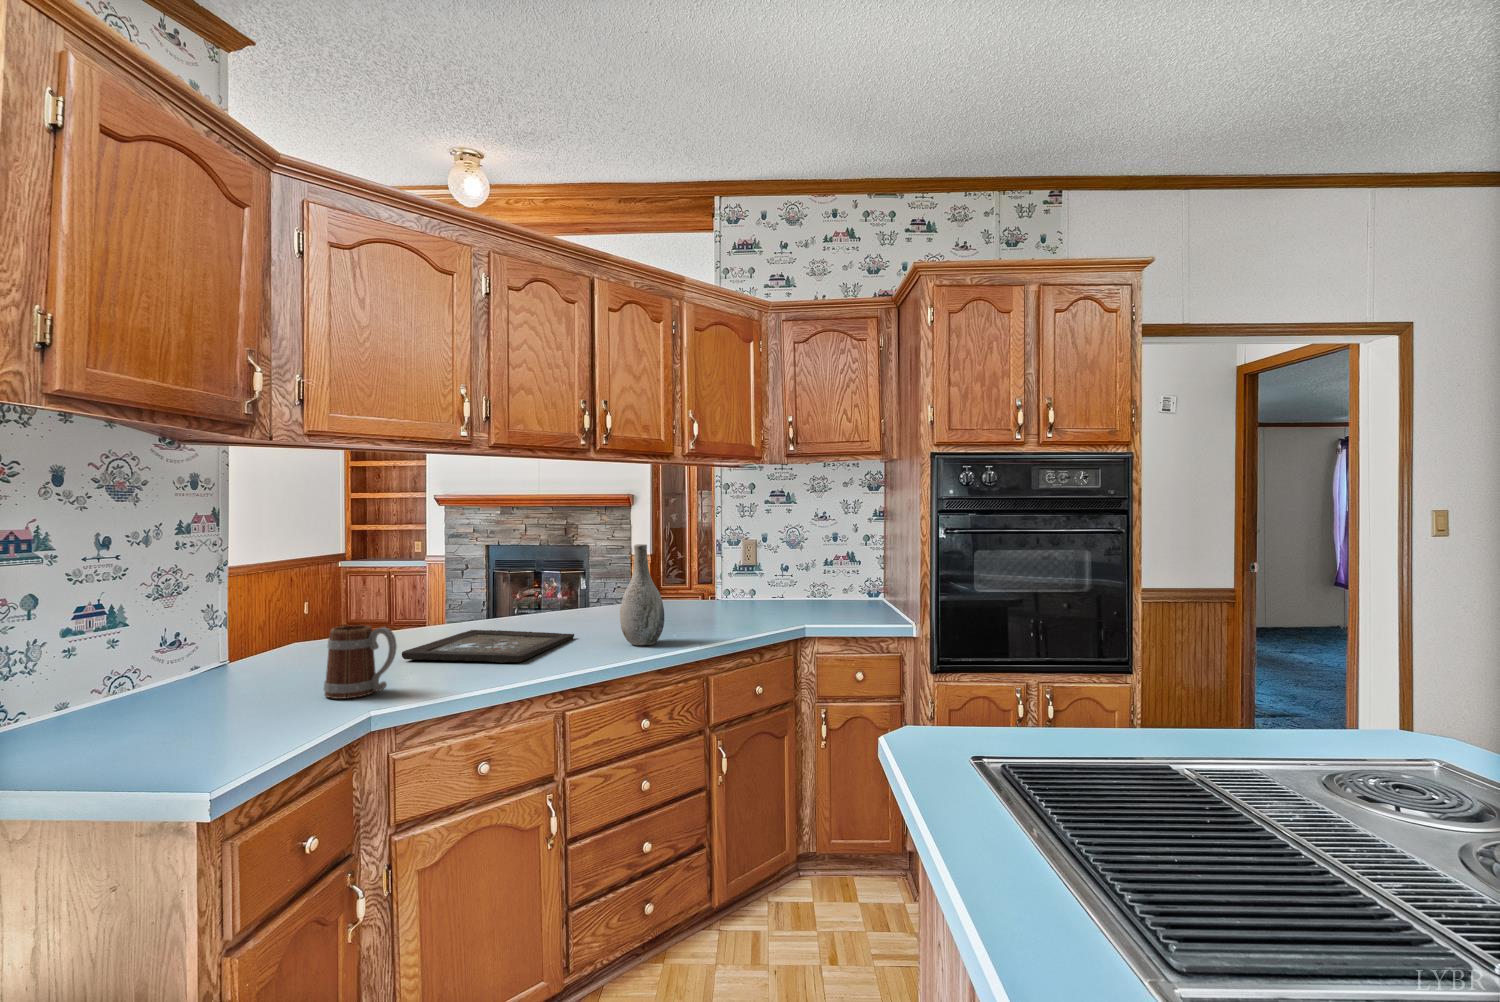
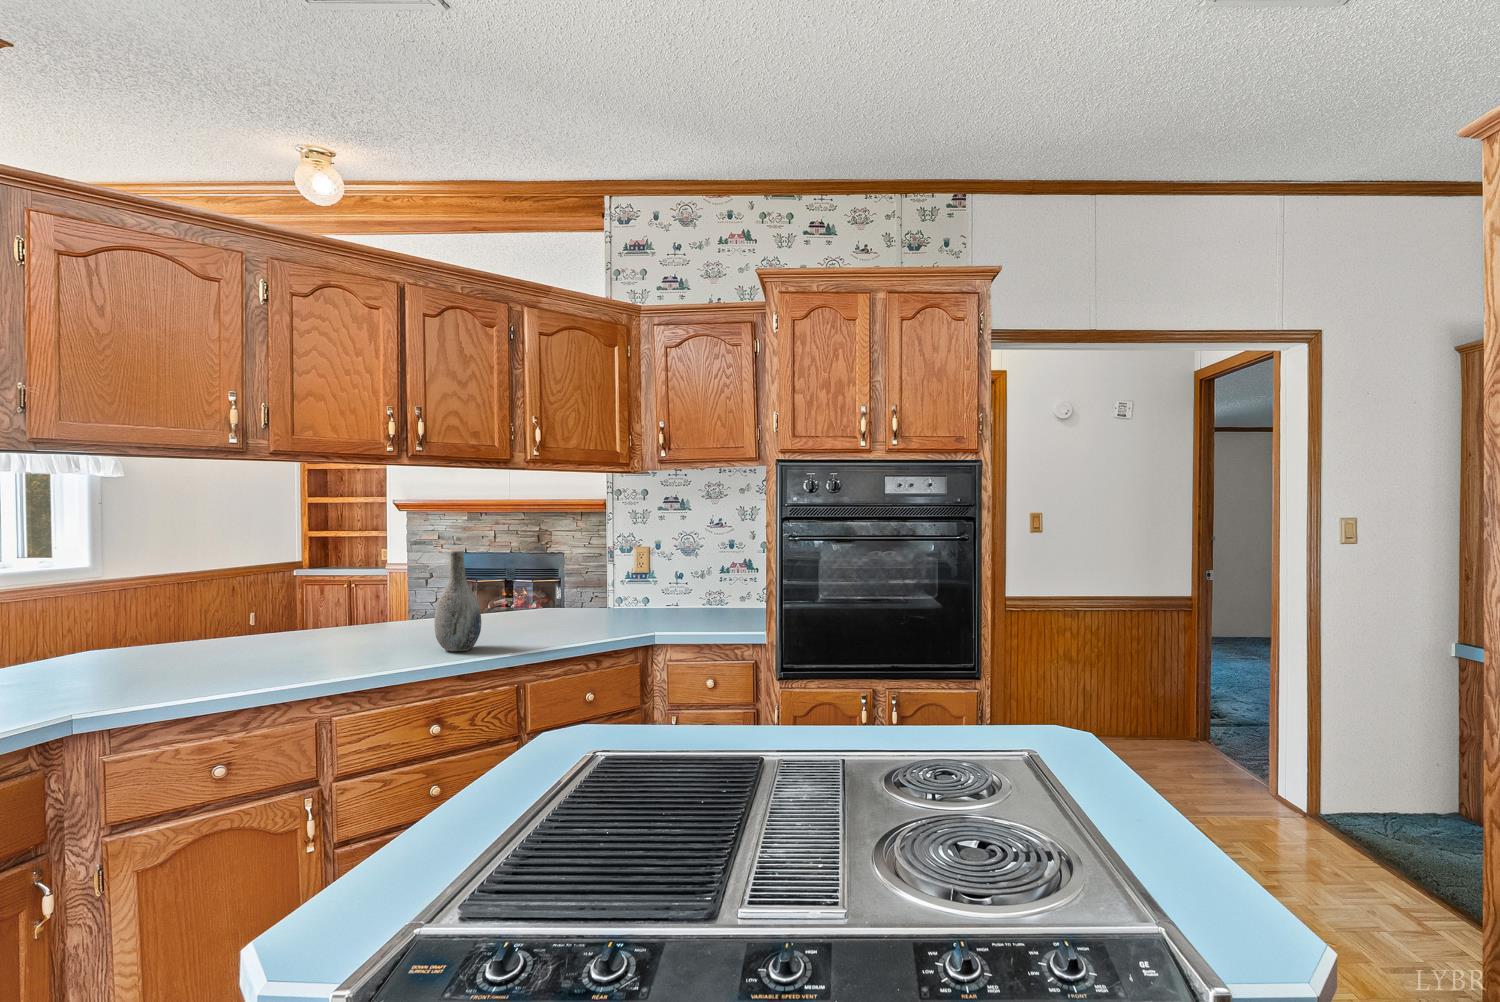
mug: present [324,625,397,699] -> none [67,627,140,698]
tray: present [402,630,574,663] -> none [206,628,406,665]

